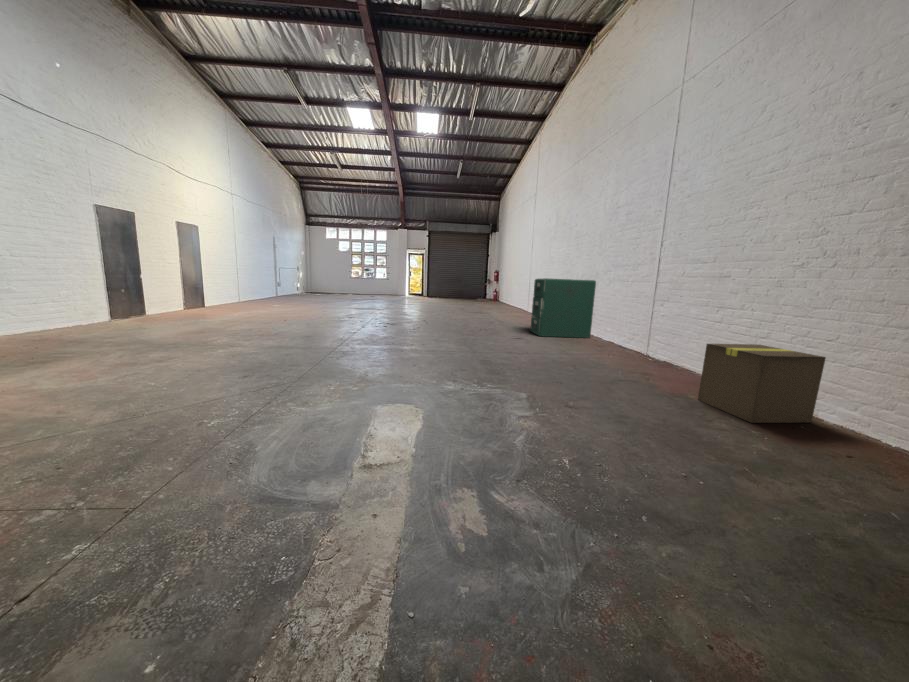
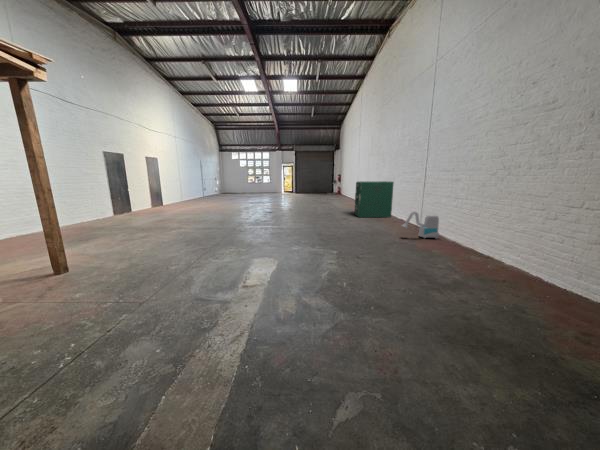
vacuum cleaner: none [623,328,684,375] -> present [402,211,439,238]
cardboard box: present [698,344,826,423] -> none [438,220,507,265]

